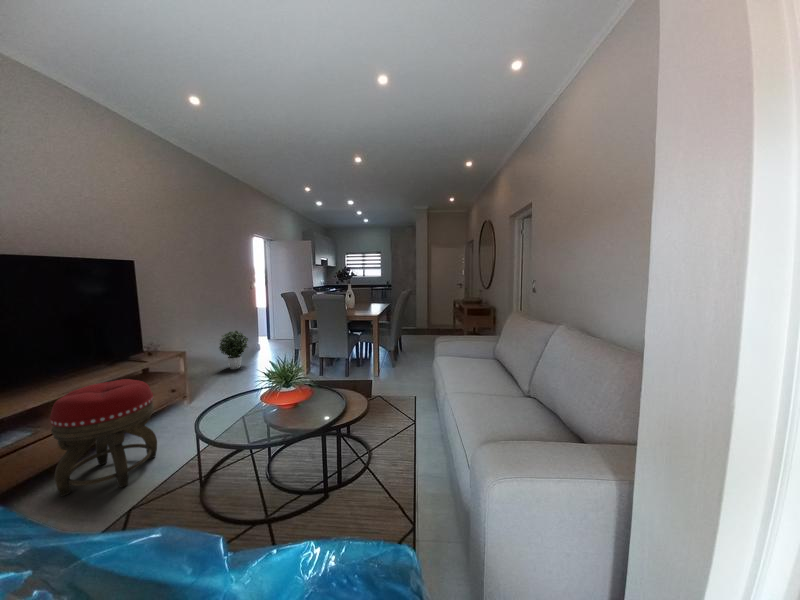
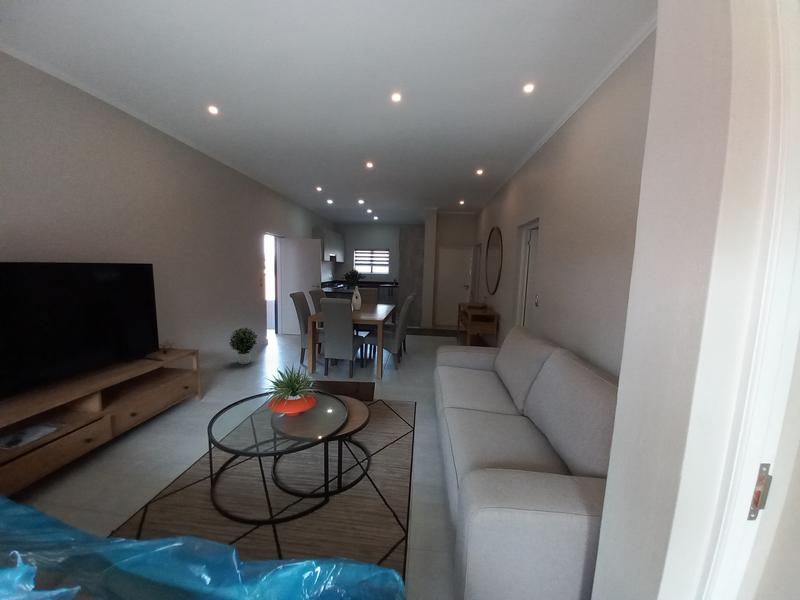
footstool: present [50,379,157,496] -> none [75,379,171,487]

